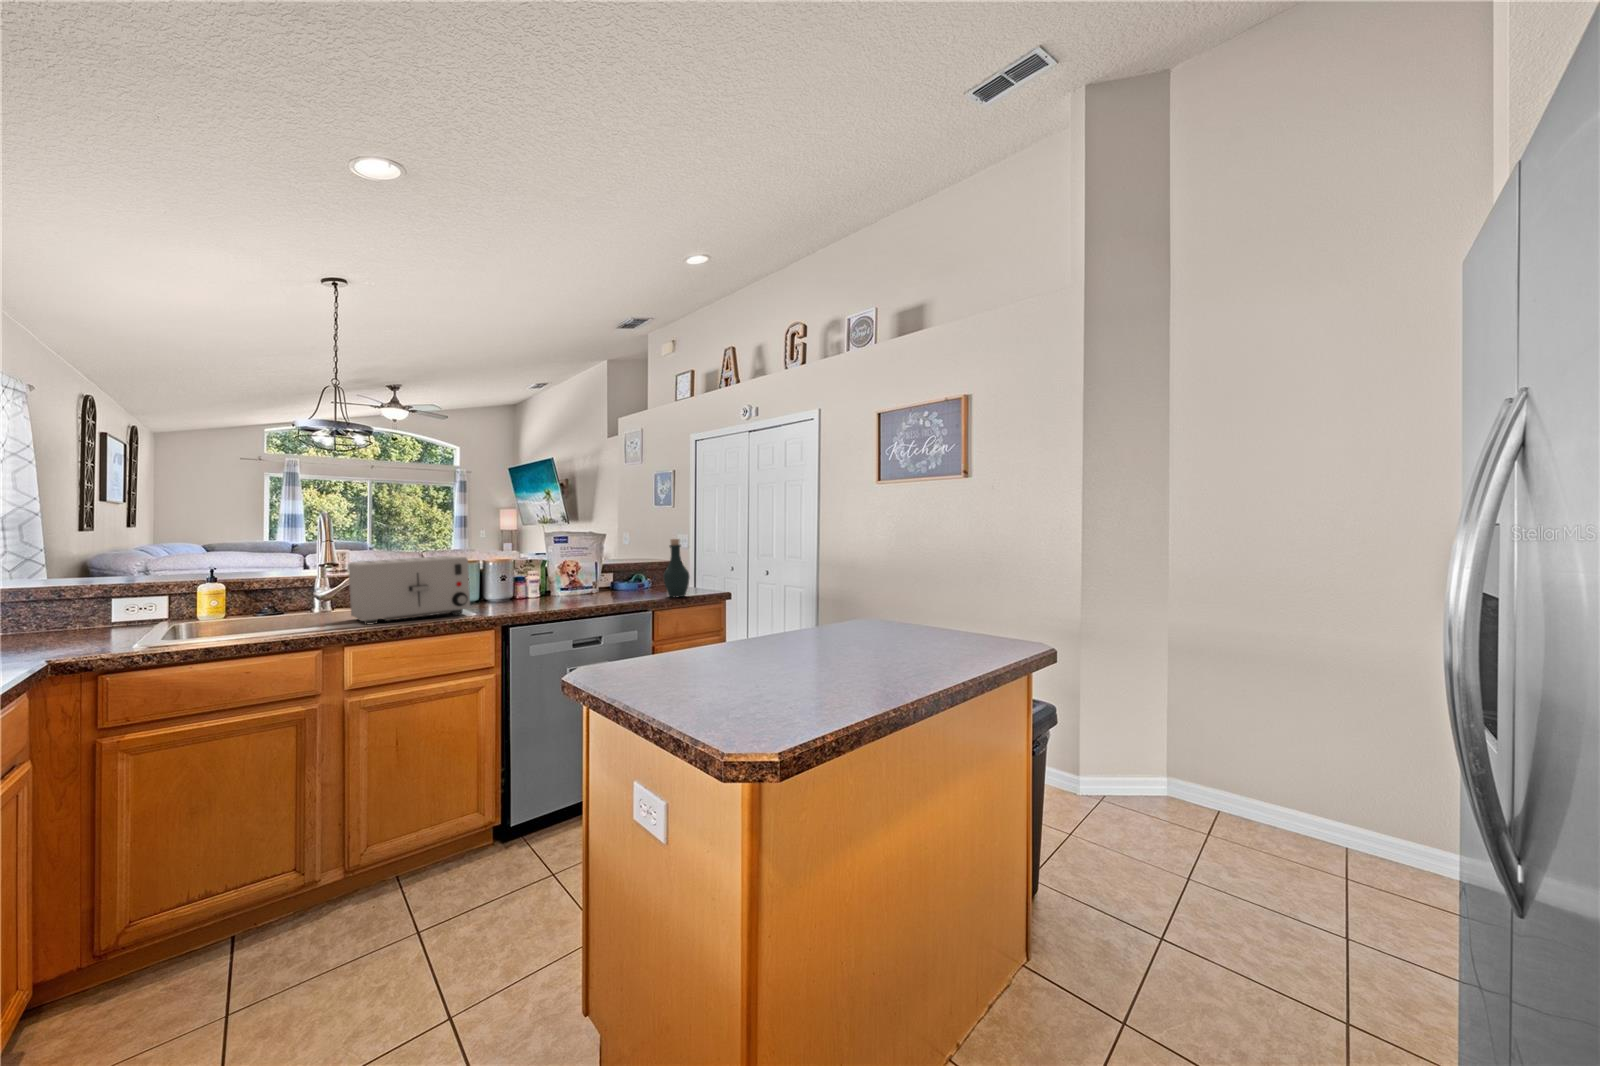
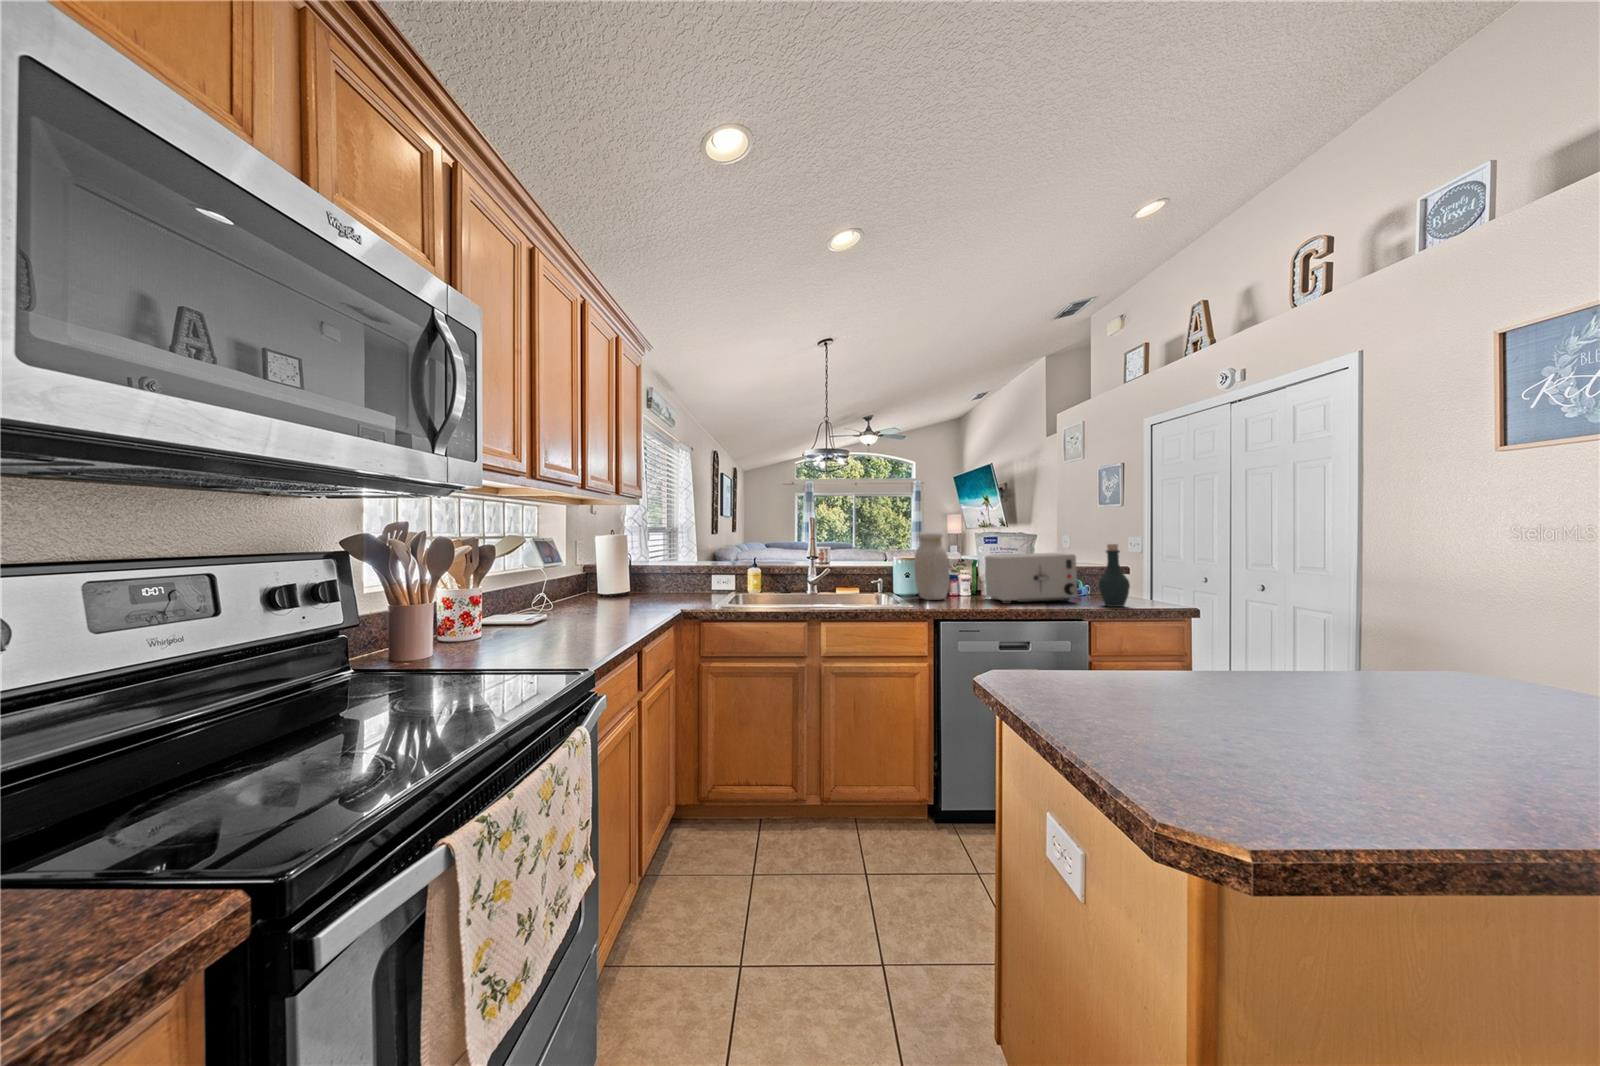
jar: none [472,529,514,605] -> present [914,532,950,600]
toaster: present [348,556,470,625] -> present [985,553,1078,604]

